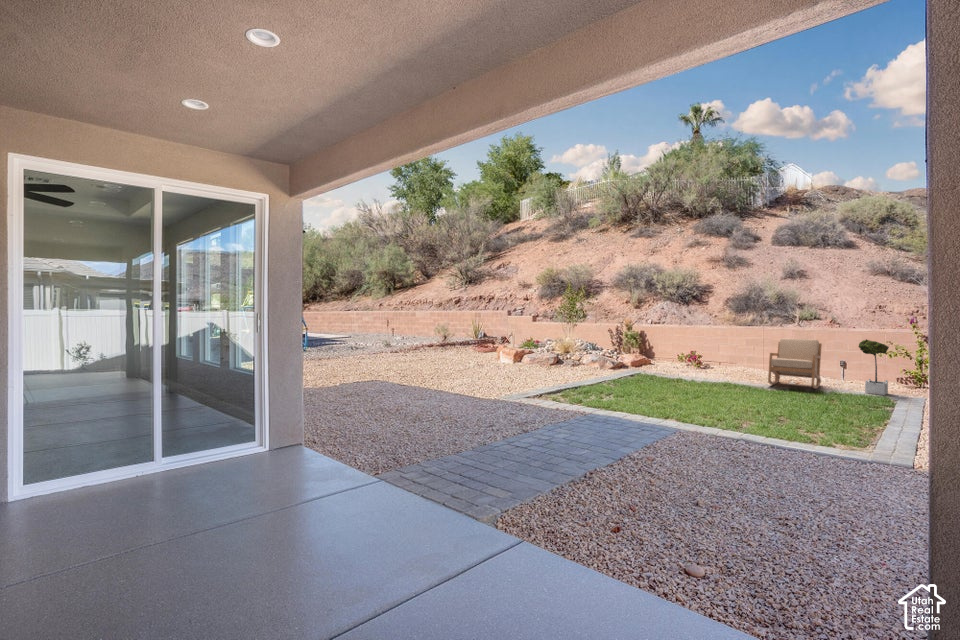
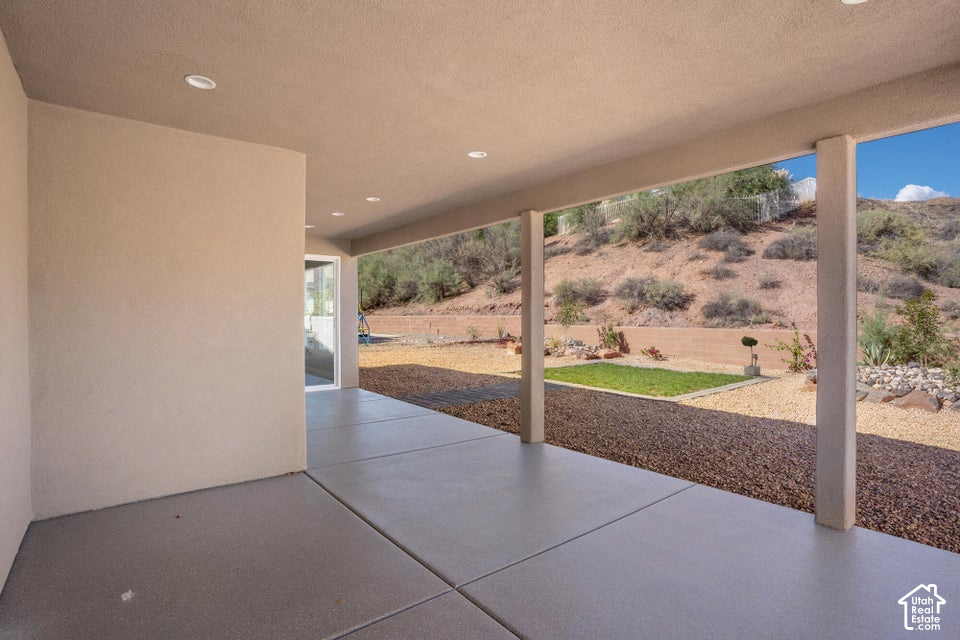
chair: present [768,339,822,389] -> none [680,336,725,371]

